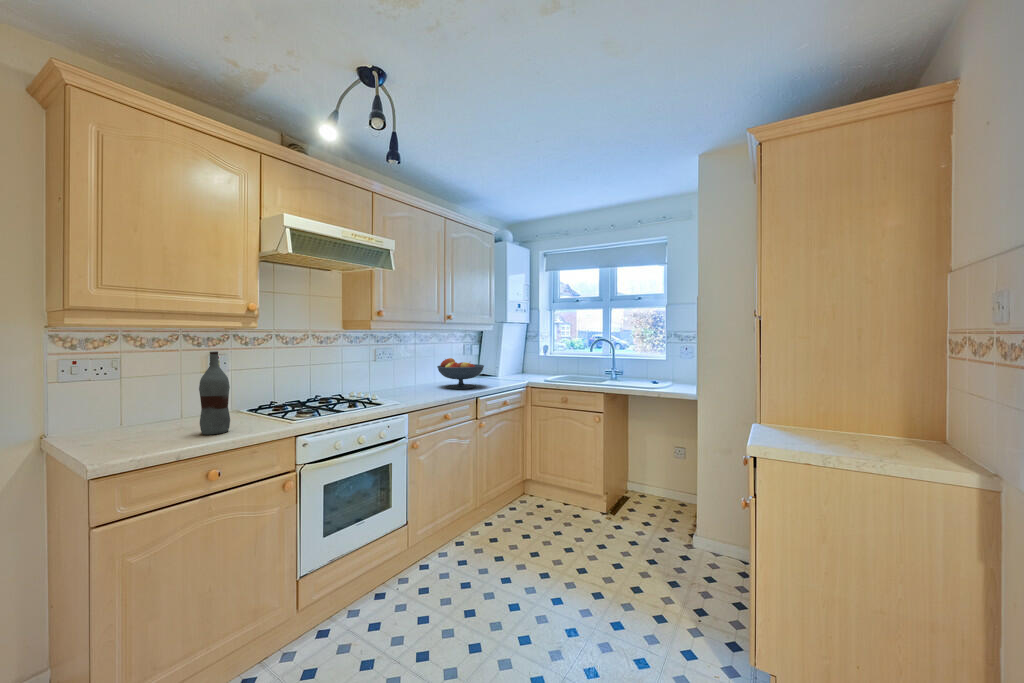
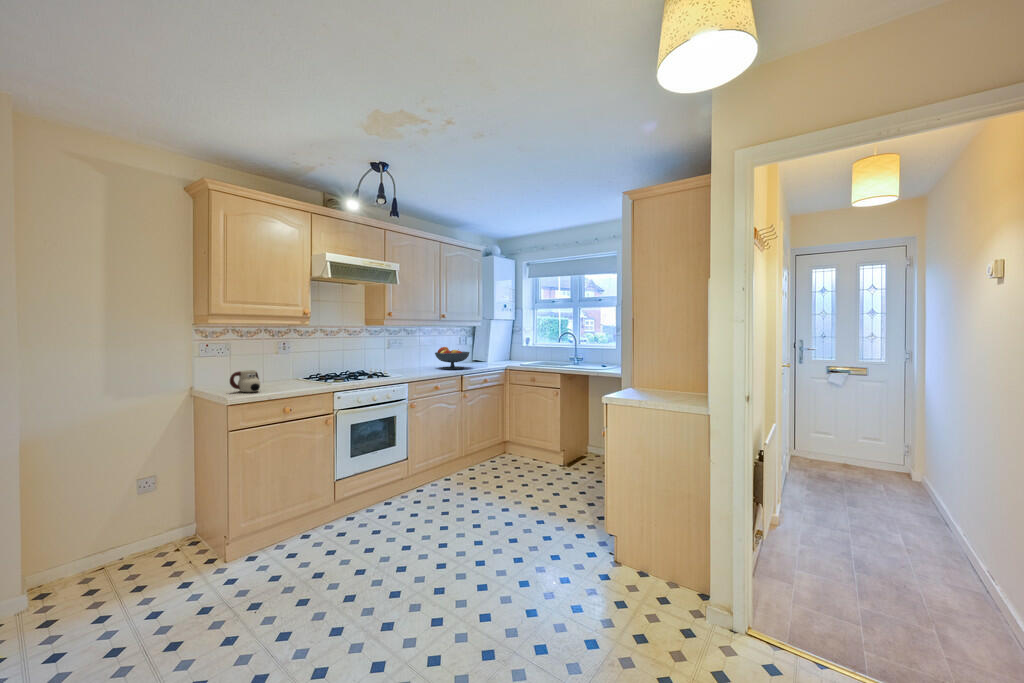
bottle: present [199,351,230,435] -> none [277,339,294,389]
mug: none [104,405,165,446] -> present [230,370,260,392]

